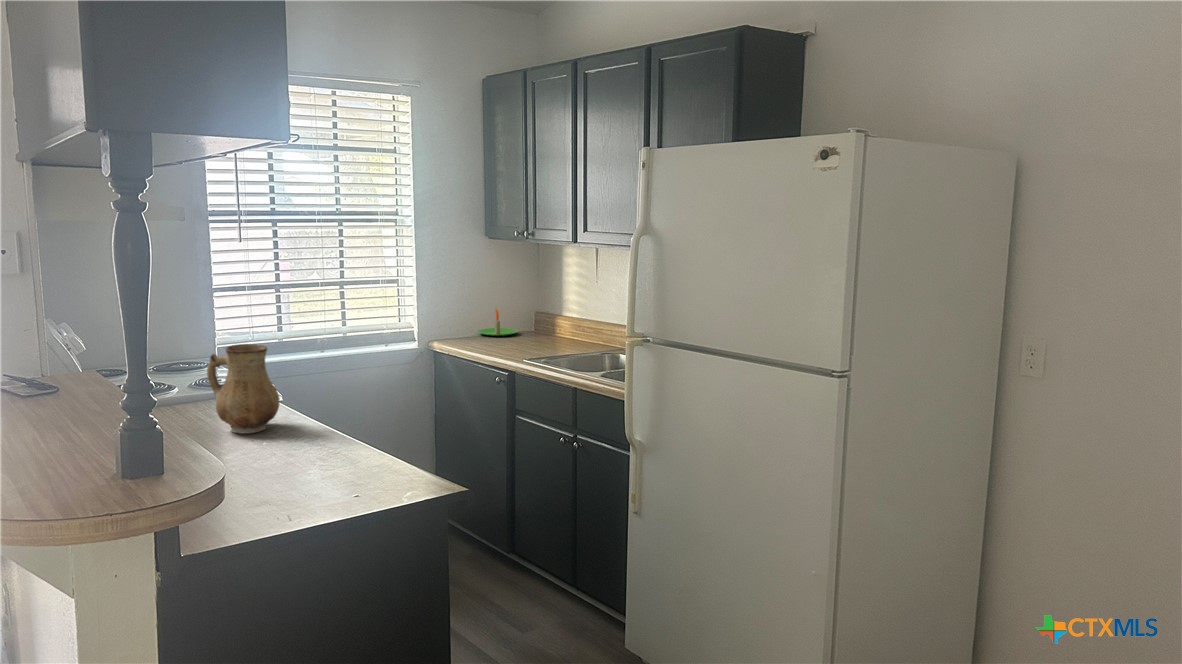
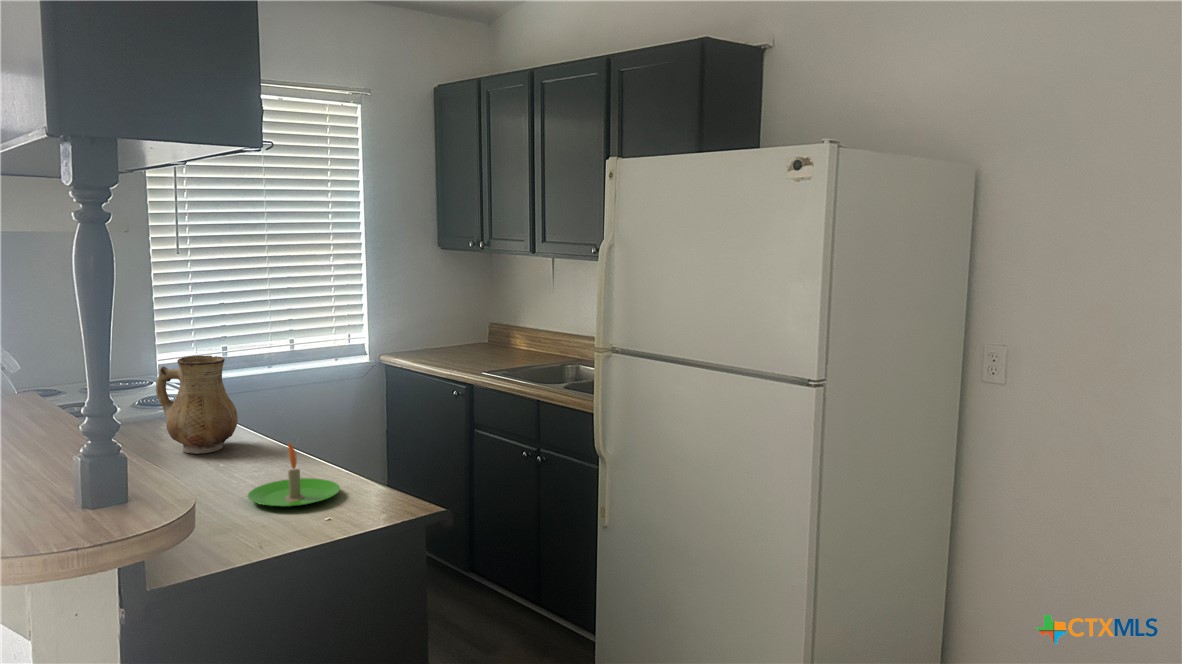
candle: present [477,308,518,336] -> present [248,443,340,507]

